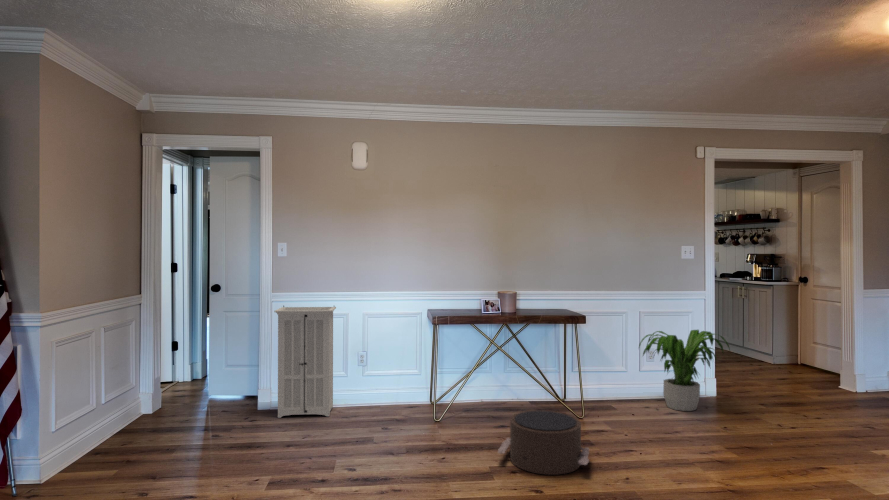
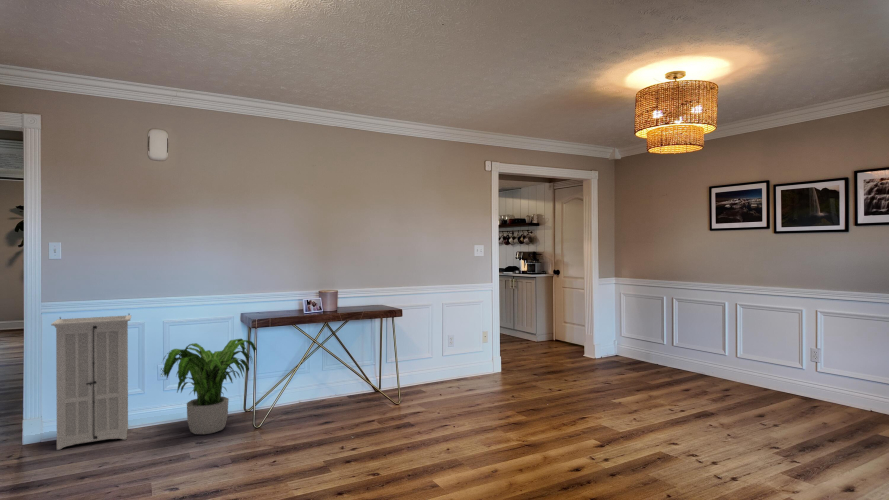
potted plant: present [639,330,729,411] -> present [163,339,256,434]
pouf: present [498,411,589,475] -> none [332,400,416,459]

